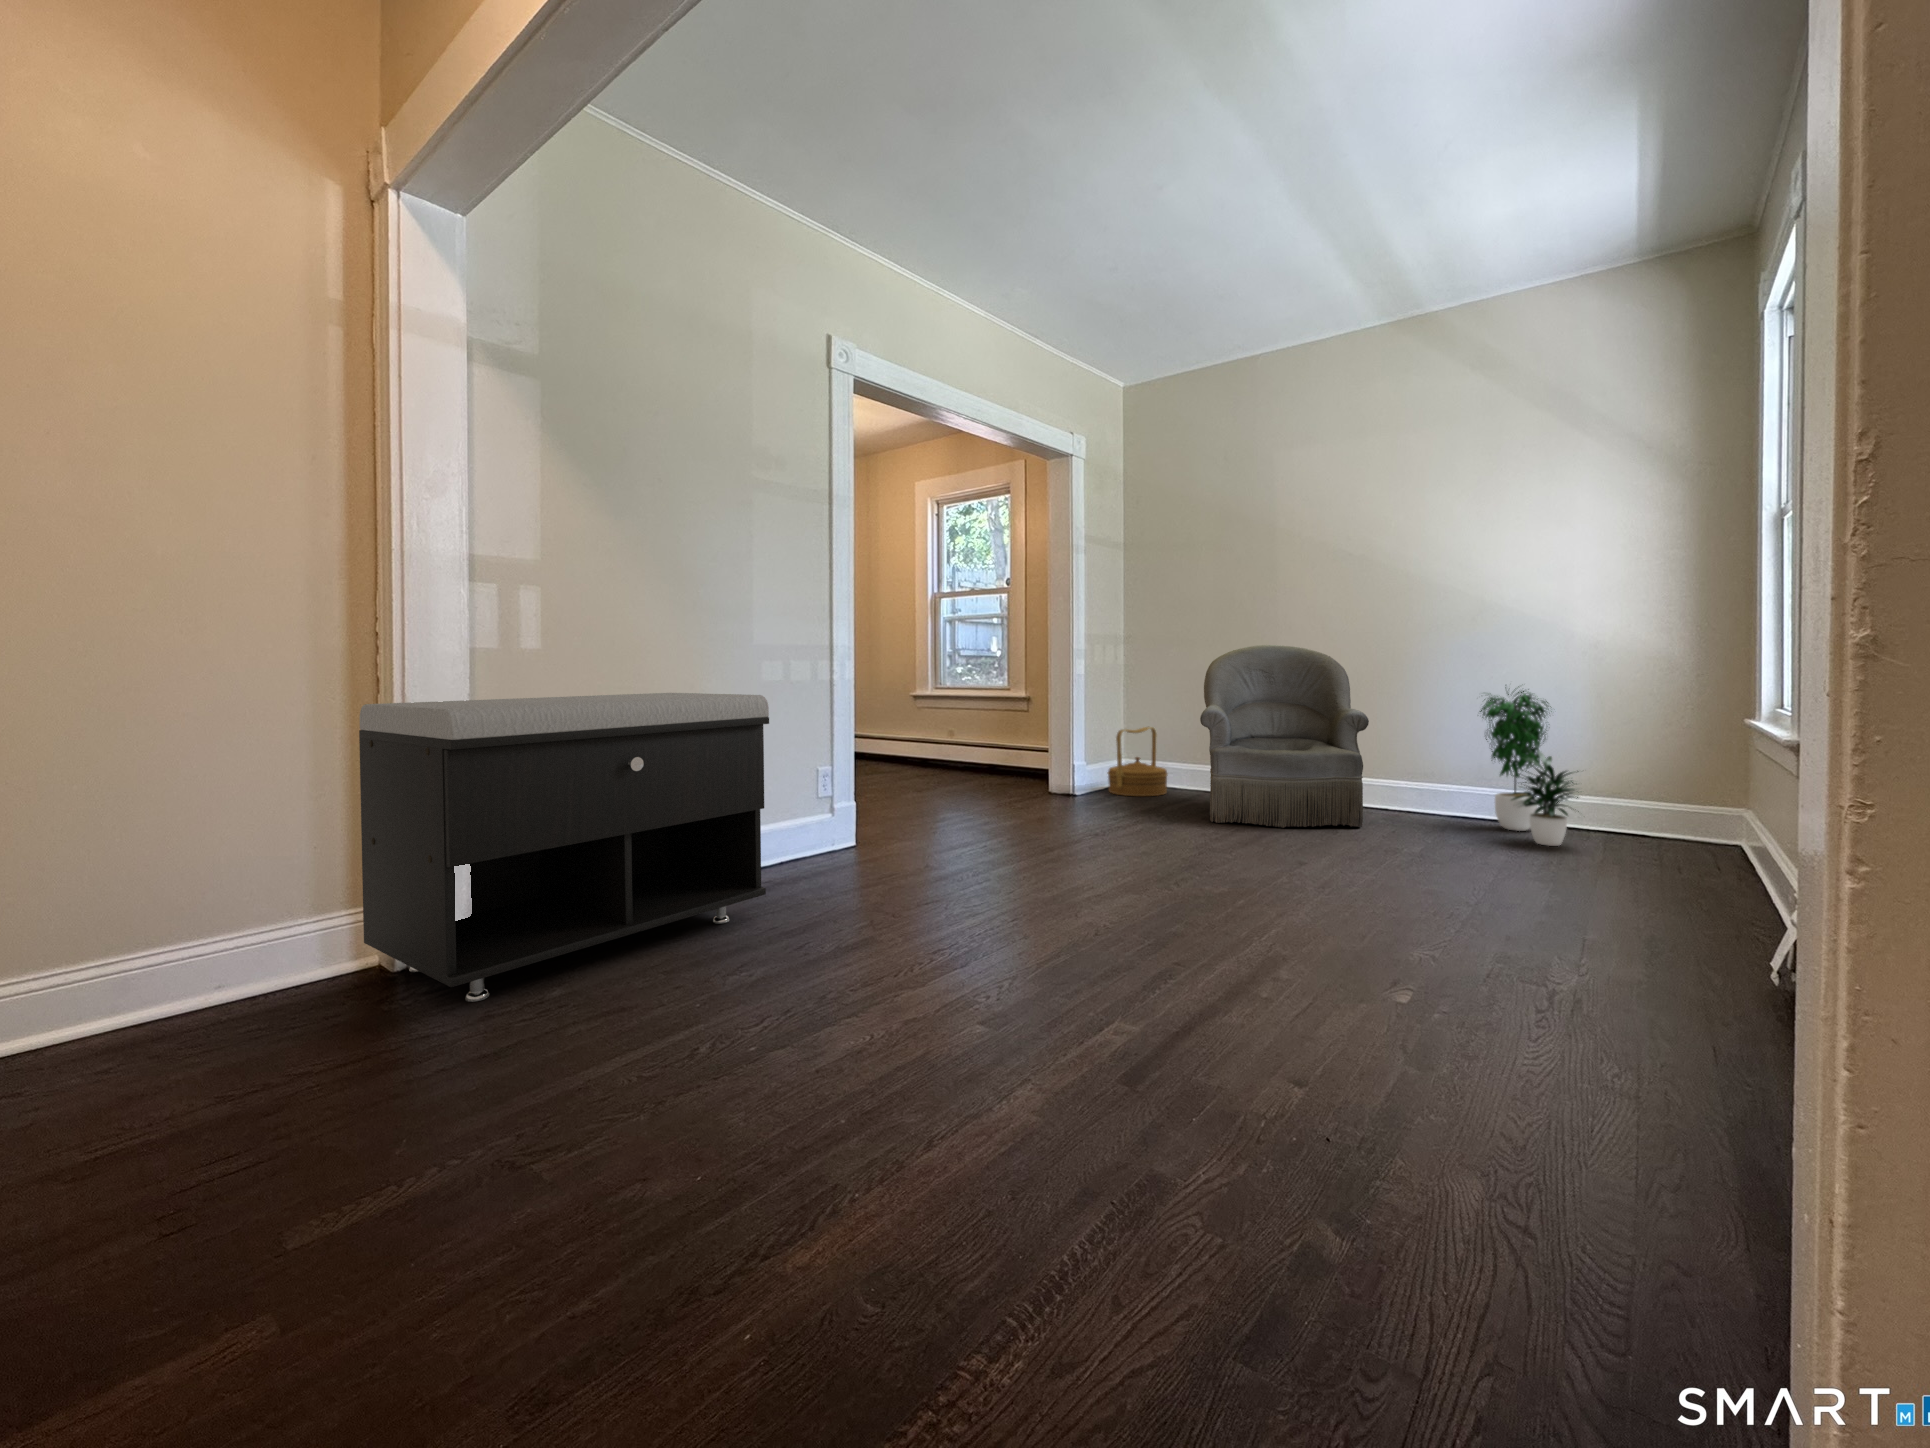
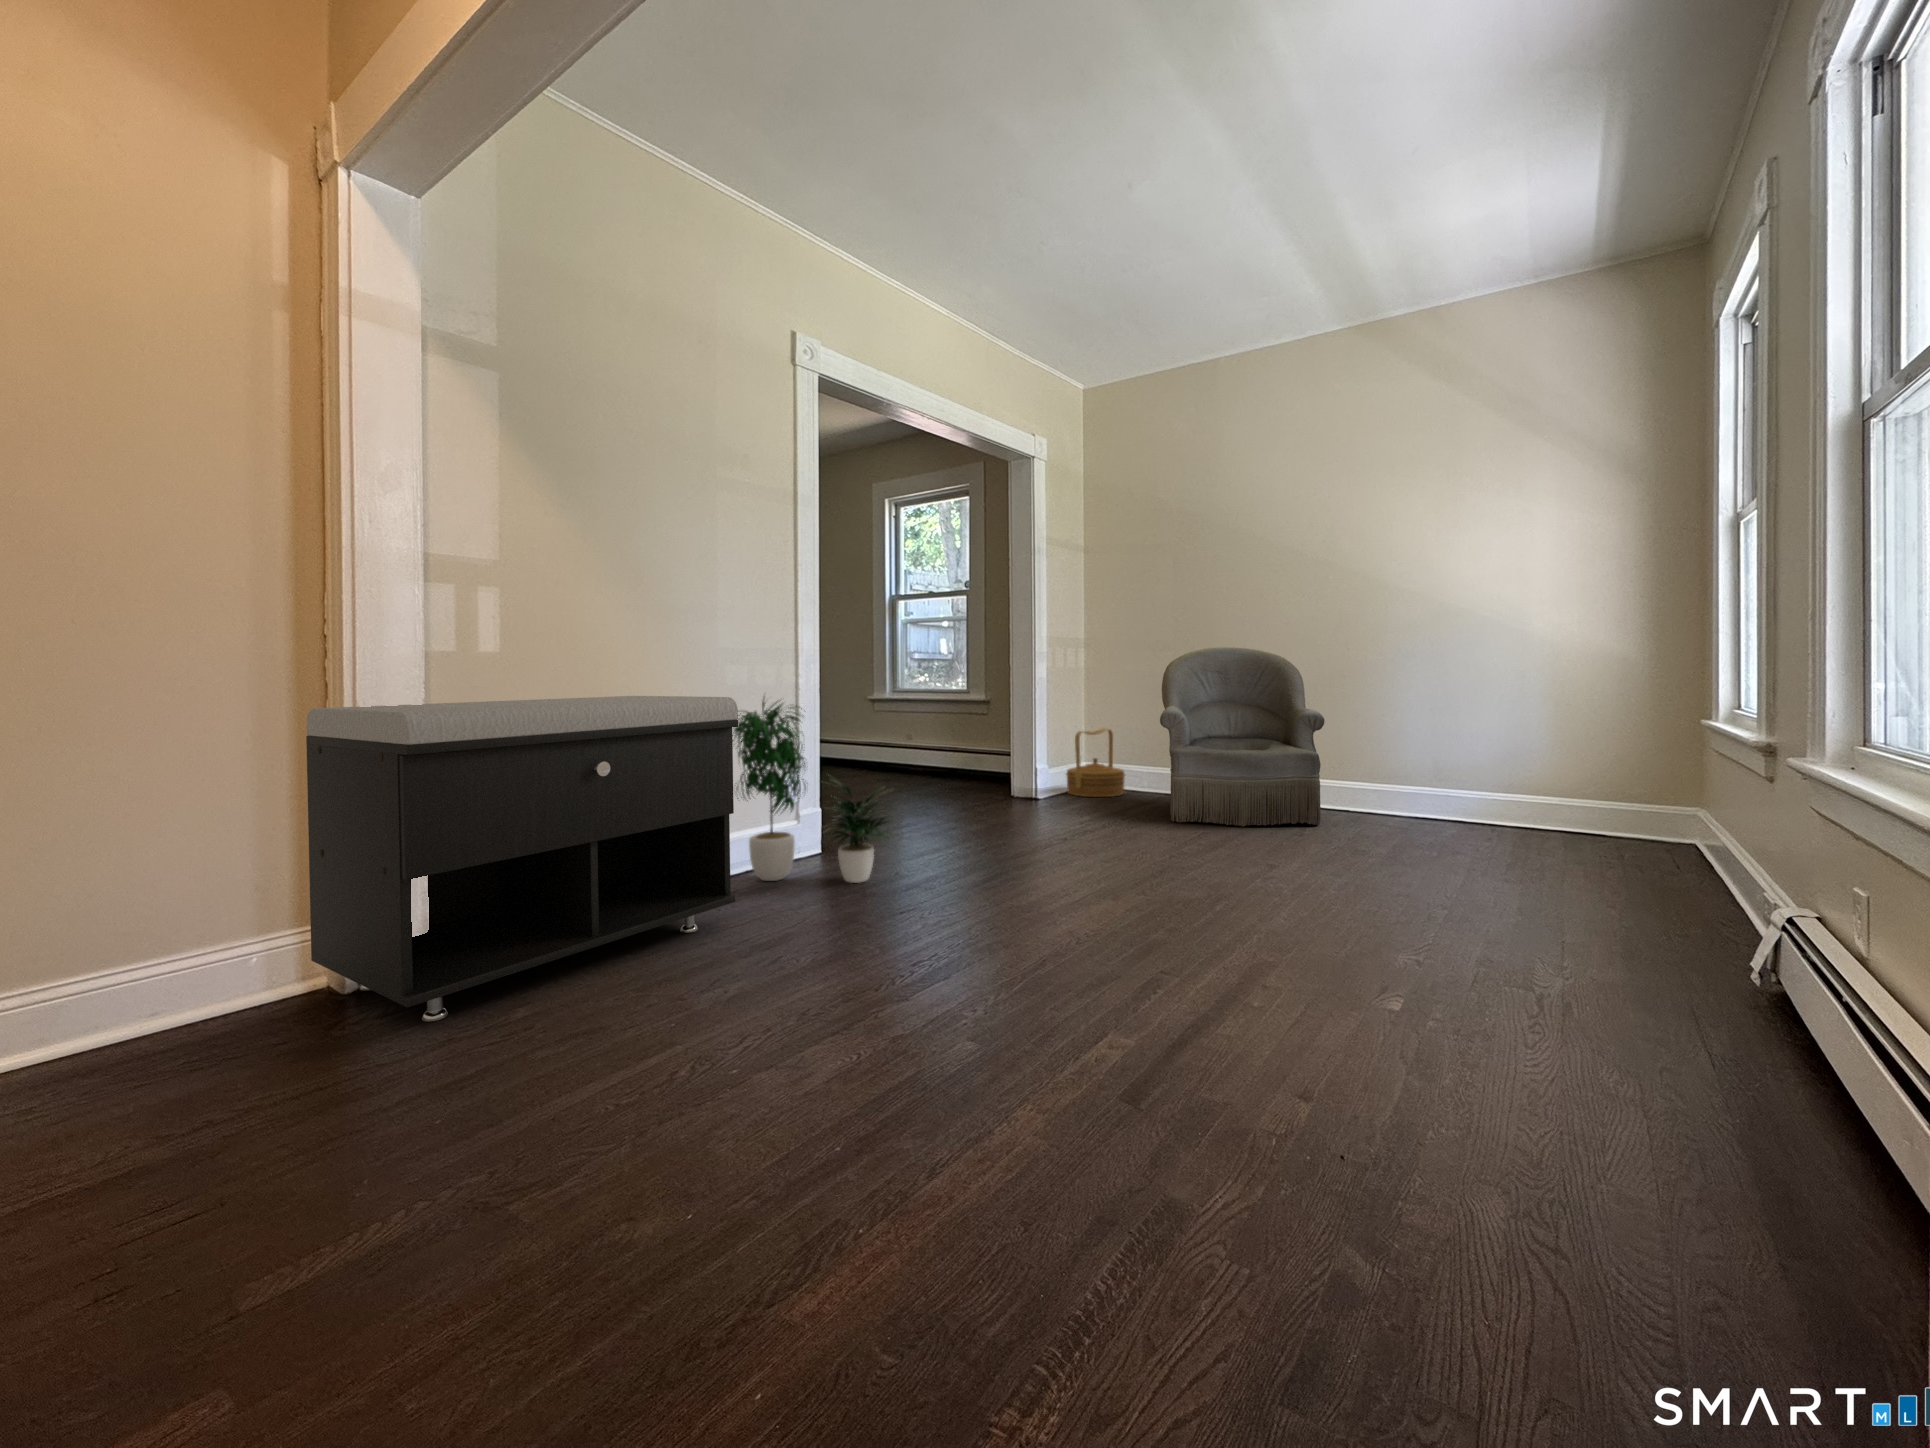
potted plant: present [1479,686,1579,846] -> present [733,698,890,883]

